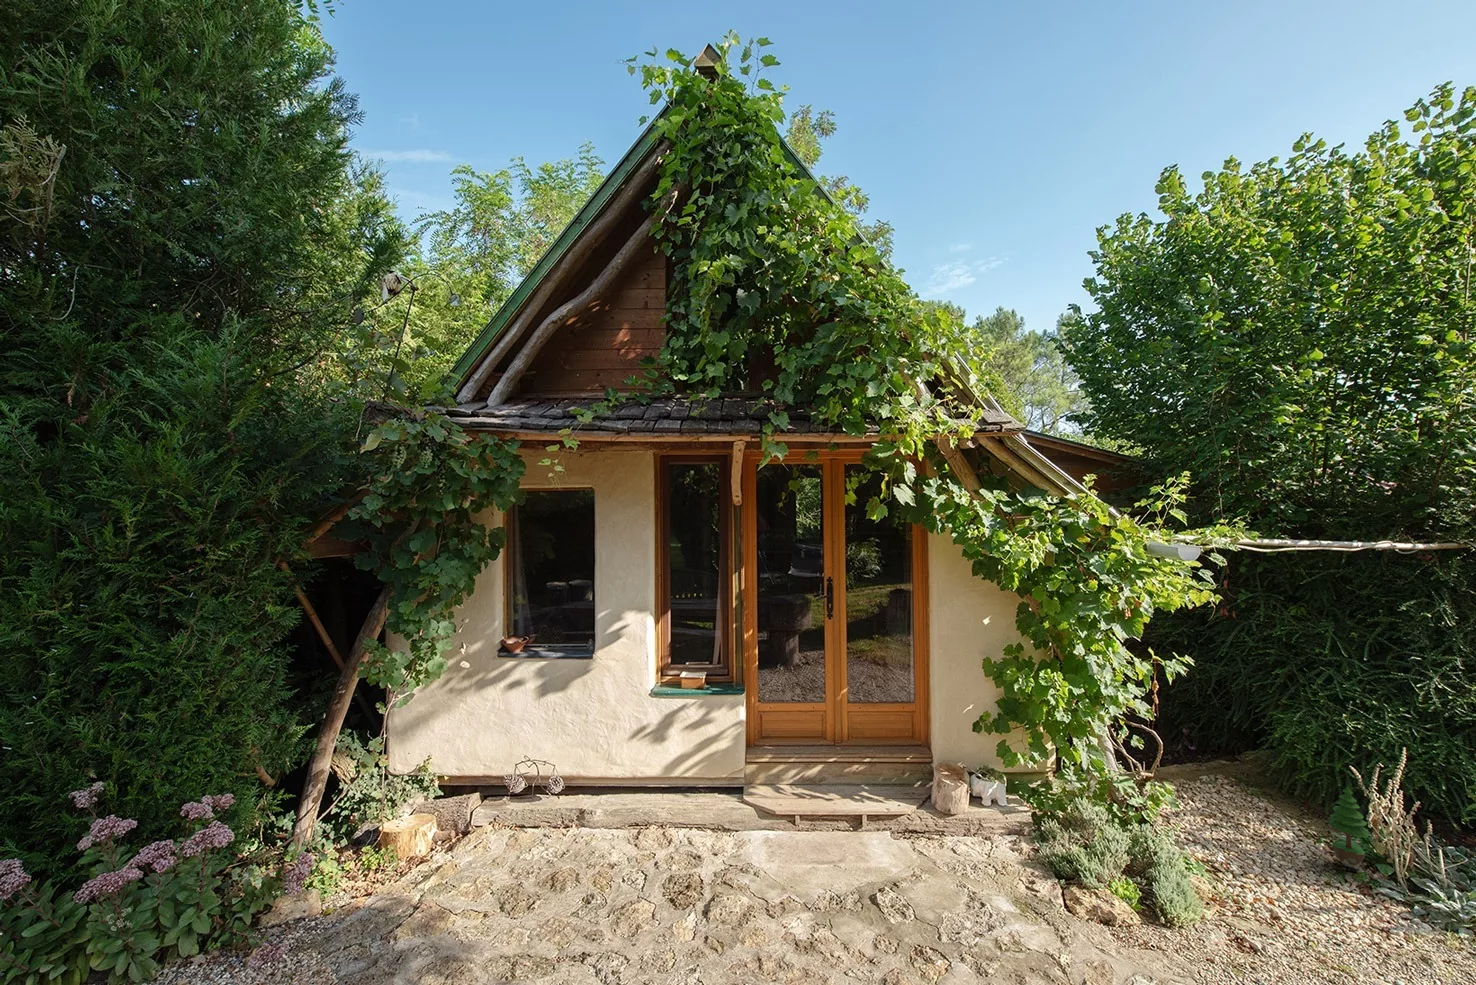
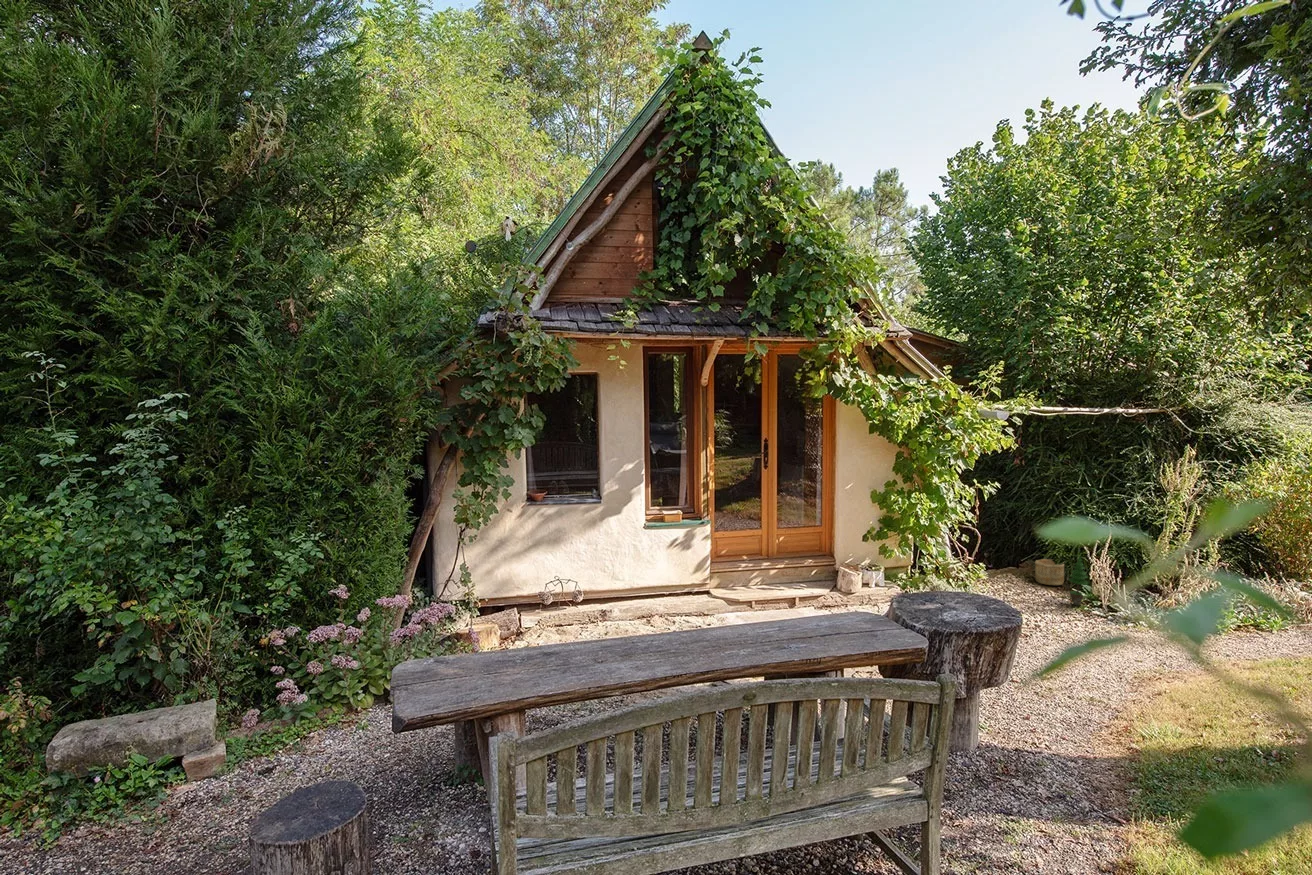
wooden bucket: none [1260,770,1316,819] -> present [1035,559,1064,585]

